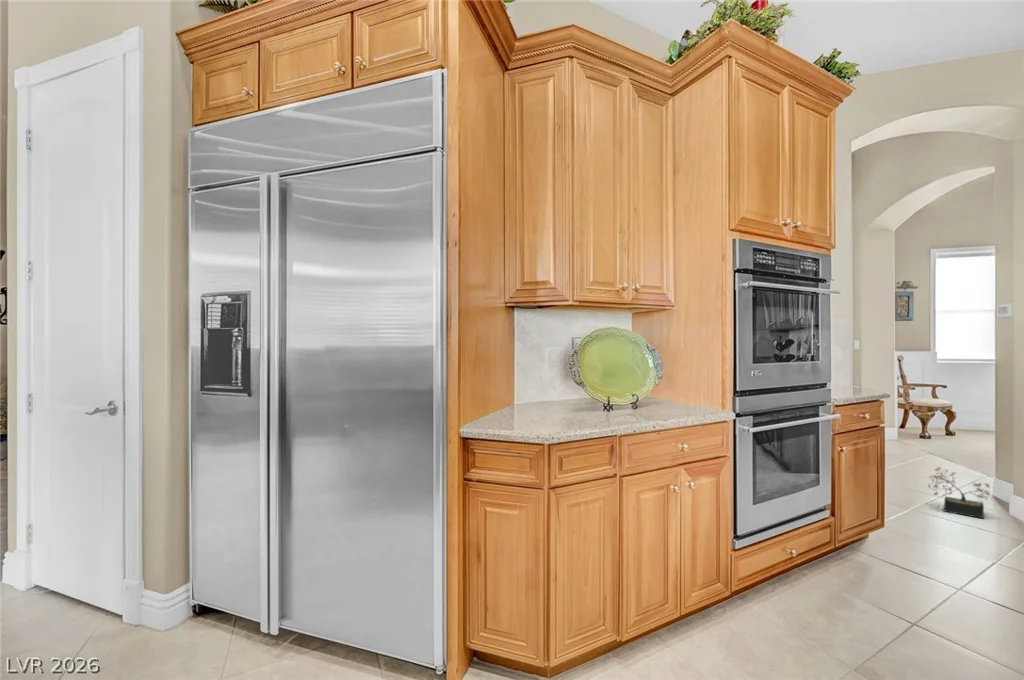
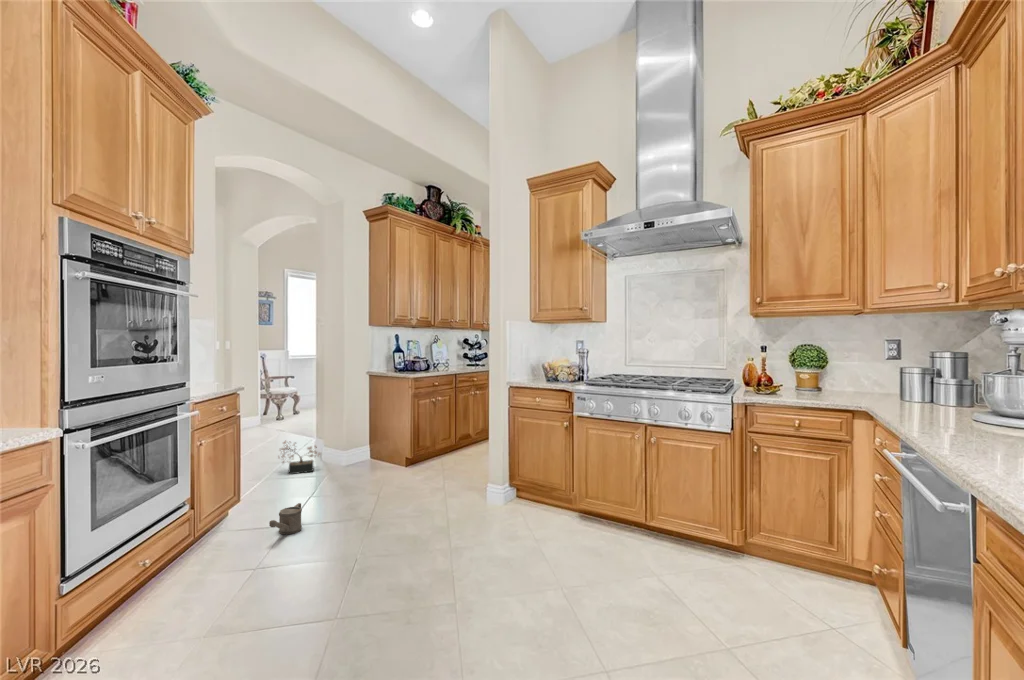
watering can: none [923,552,970,589] -> present [269,503,302,534]

